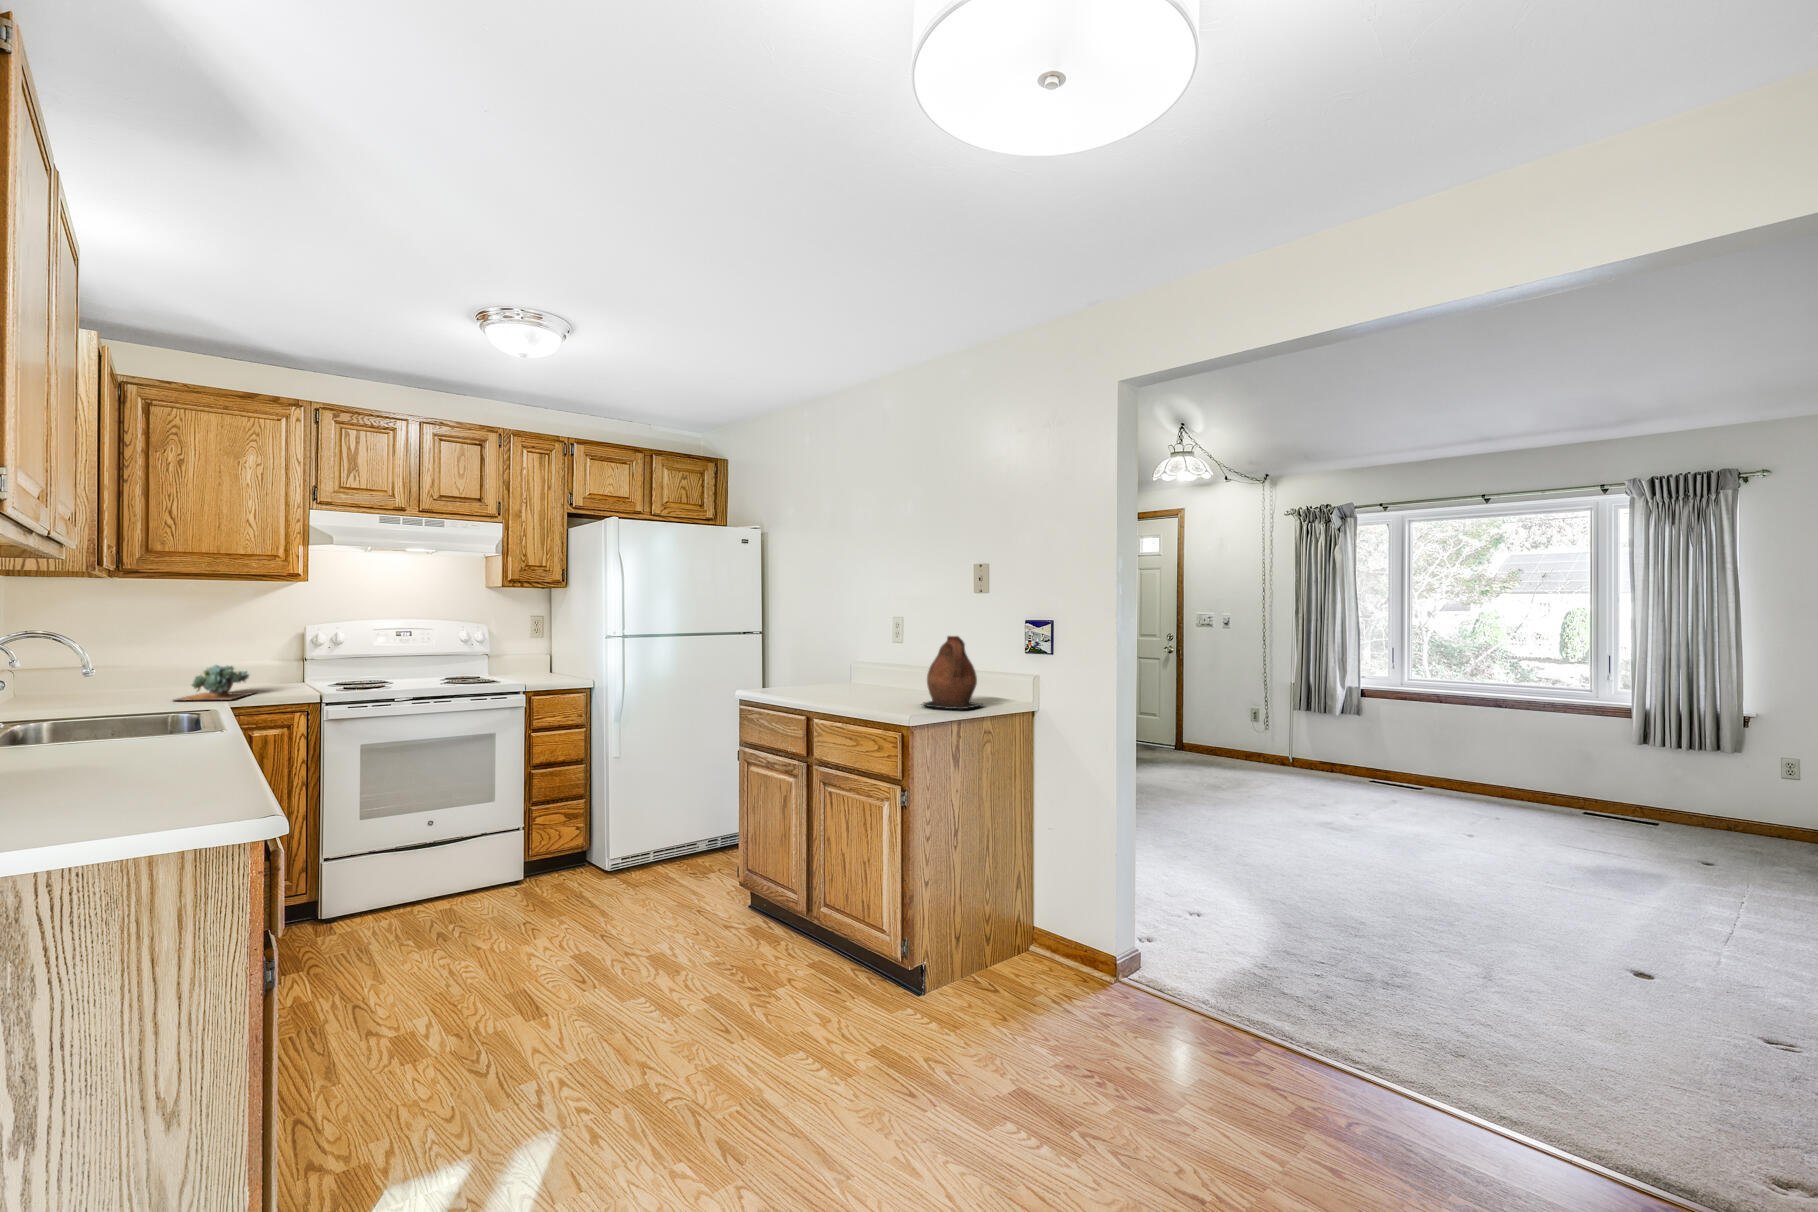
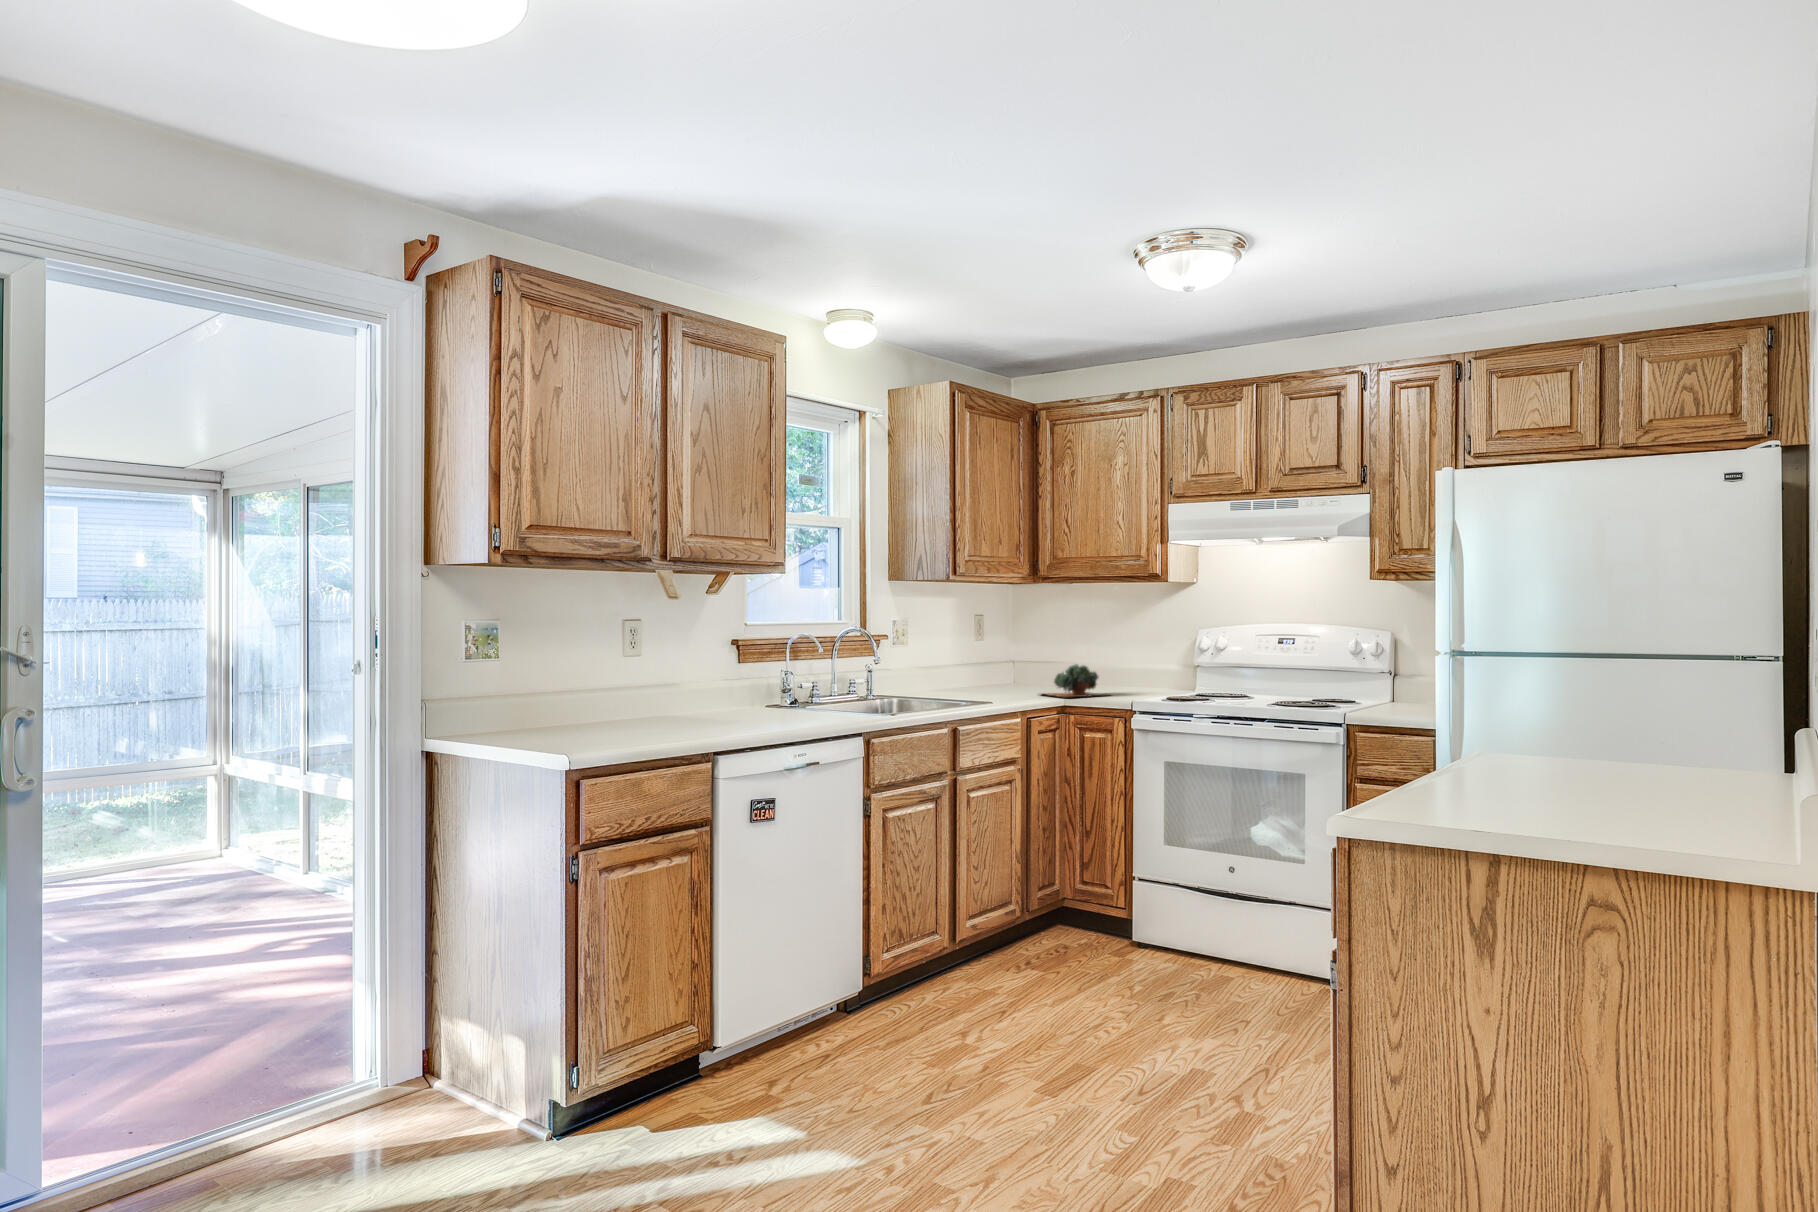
ceramic pitcher: present [921,636,982,709] -> none [1525,633,1706,820]

